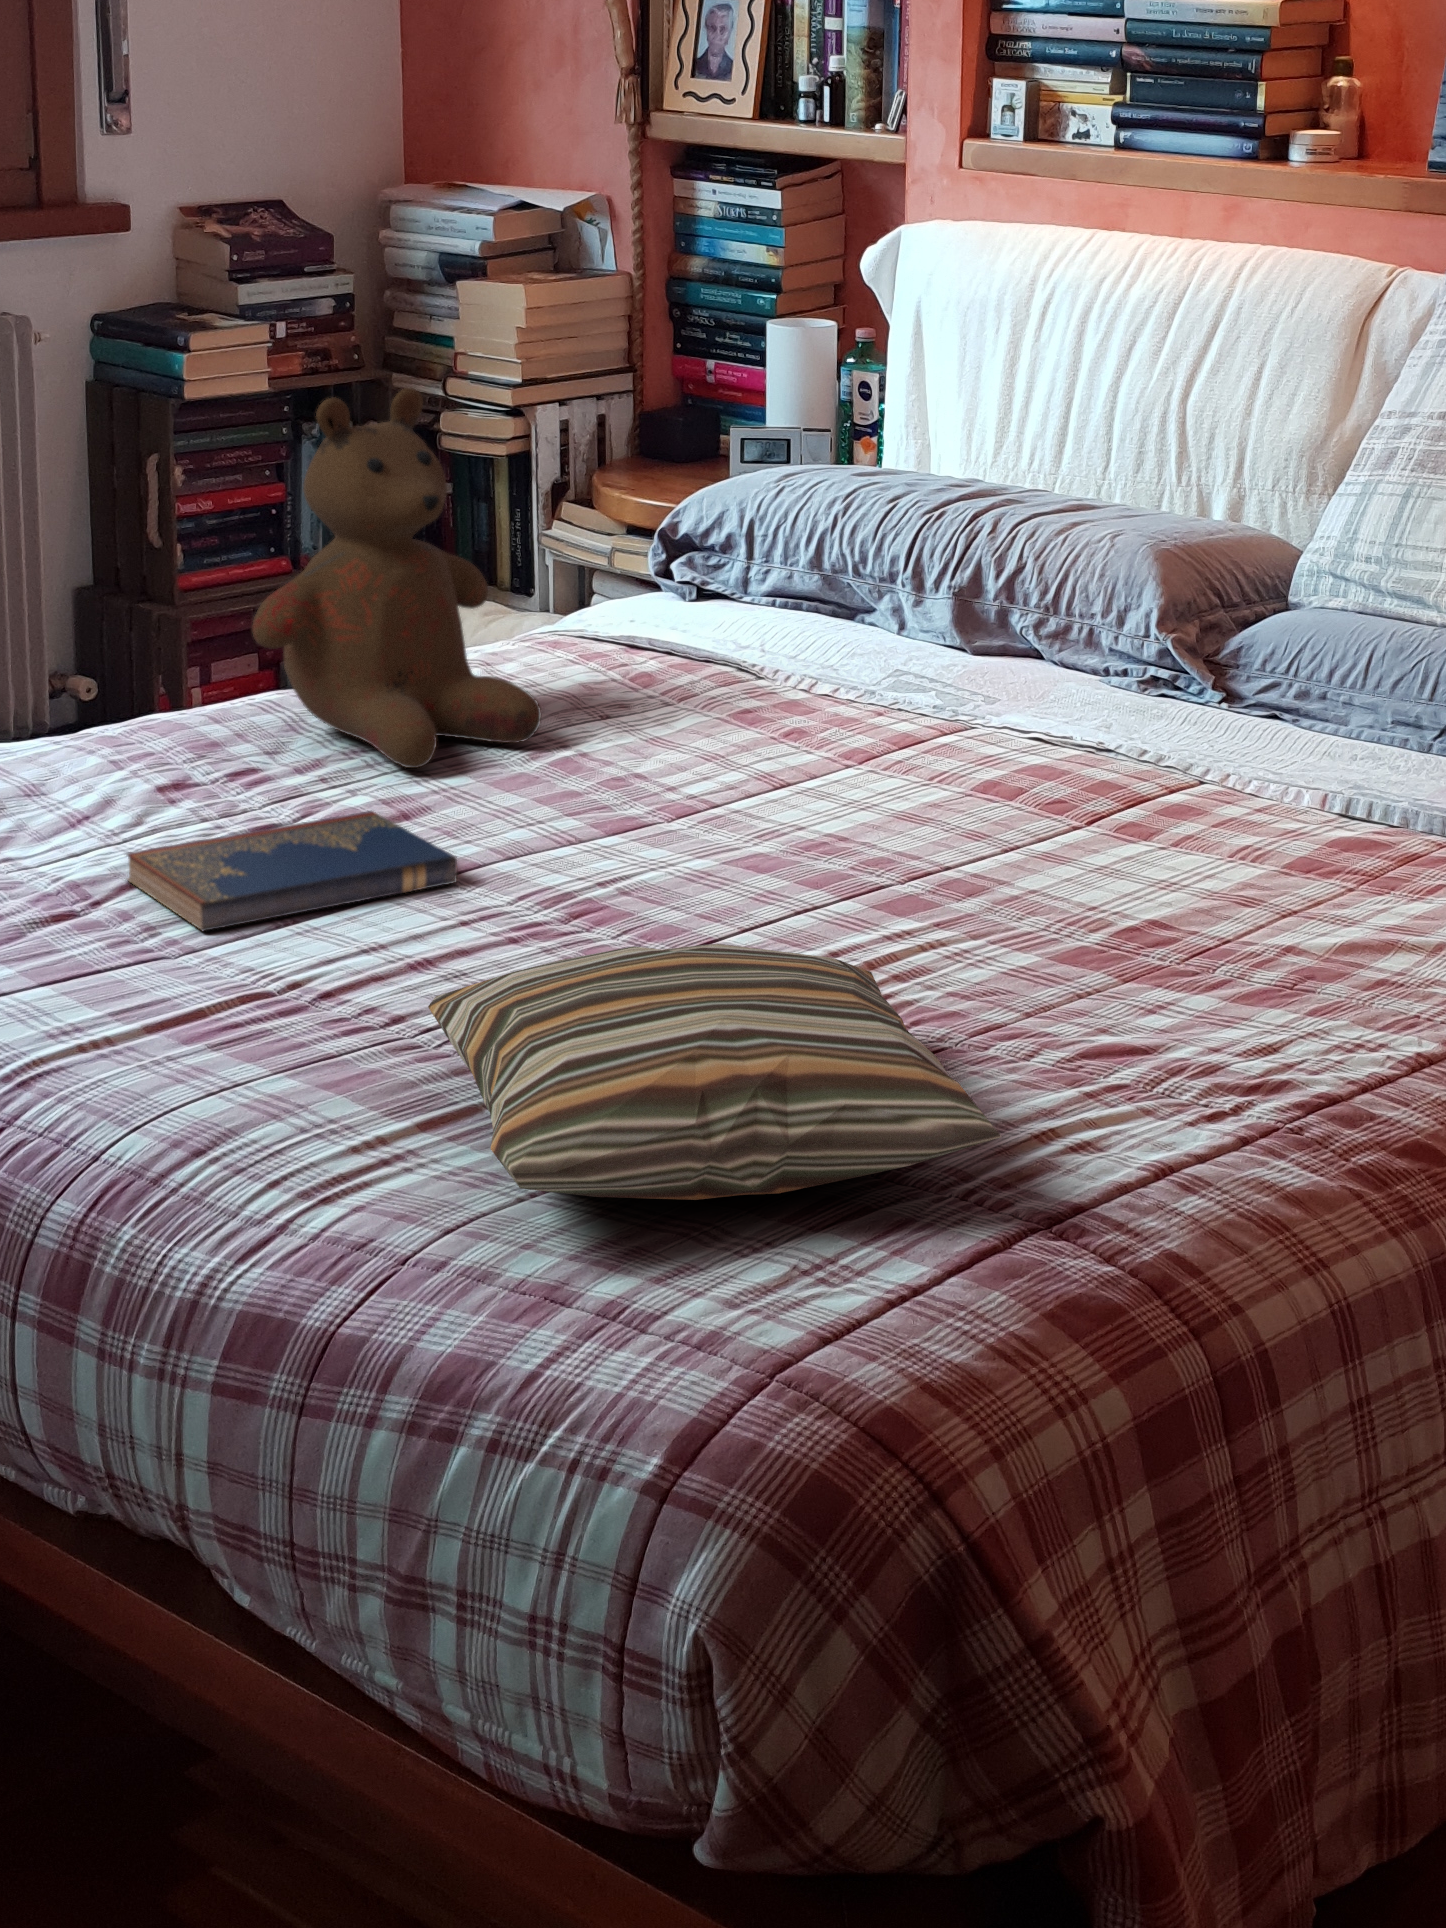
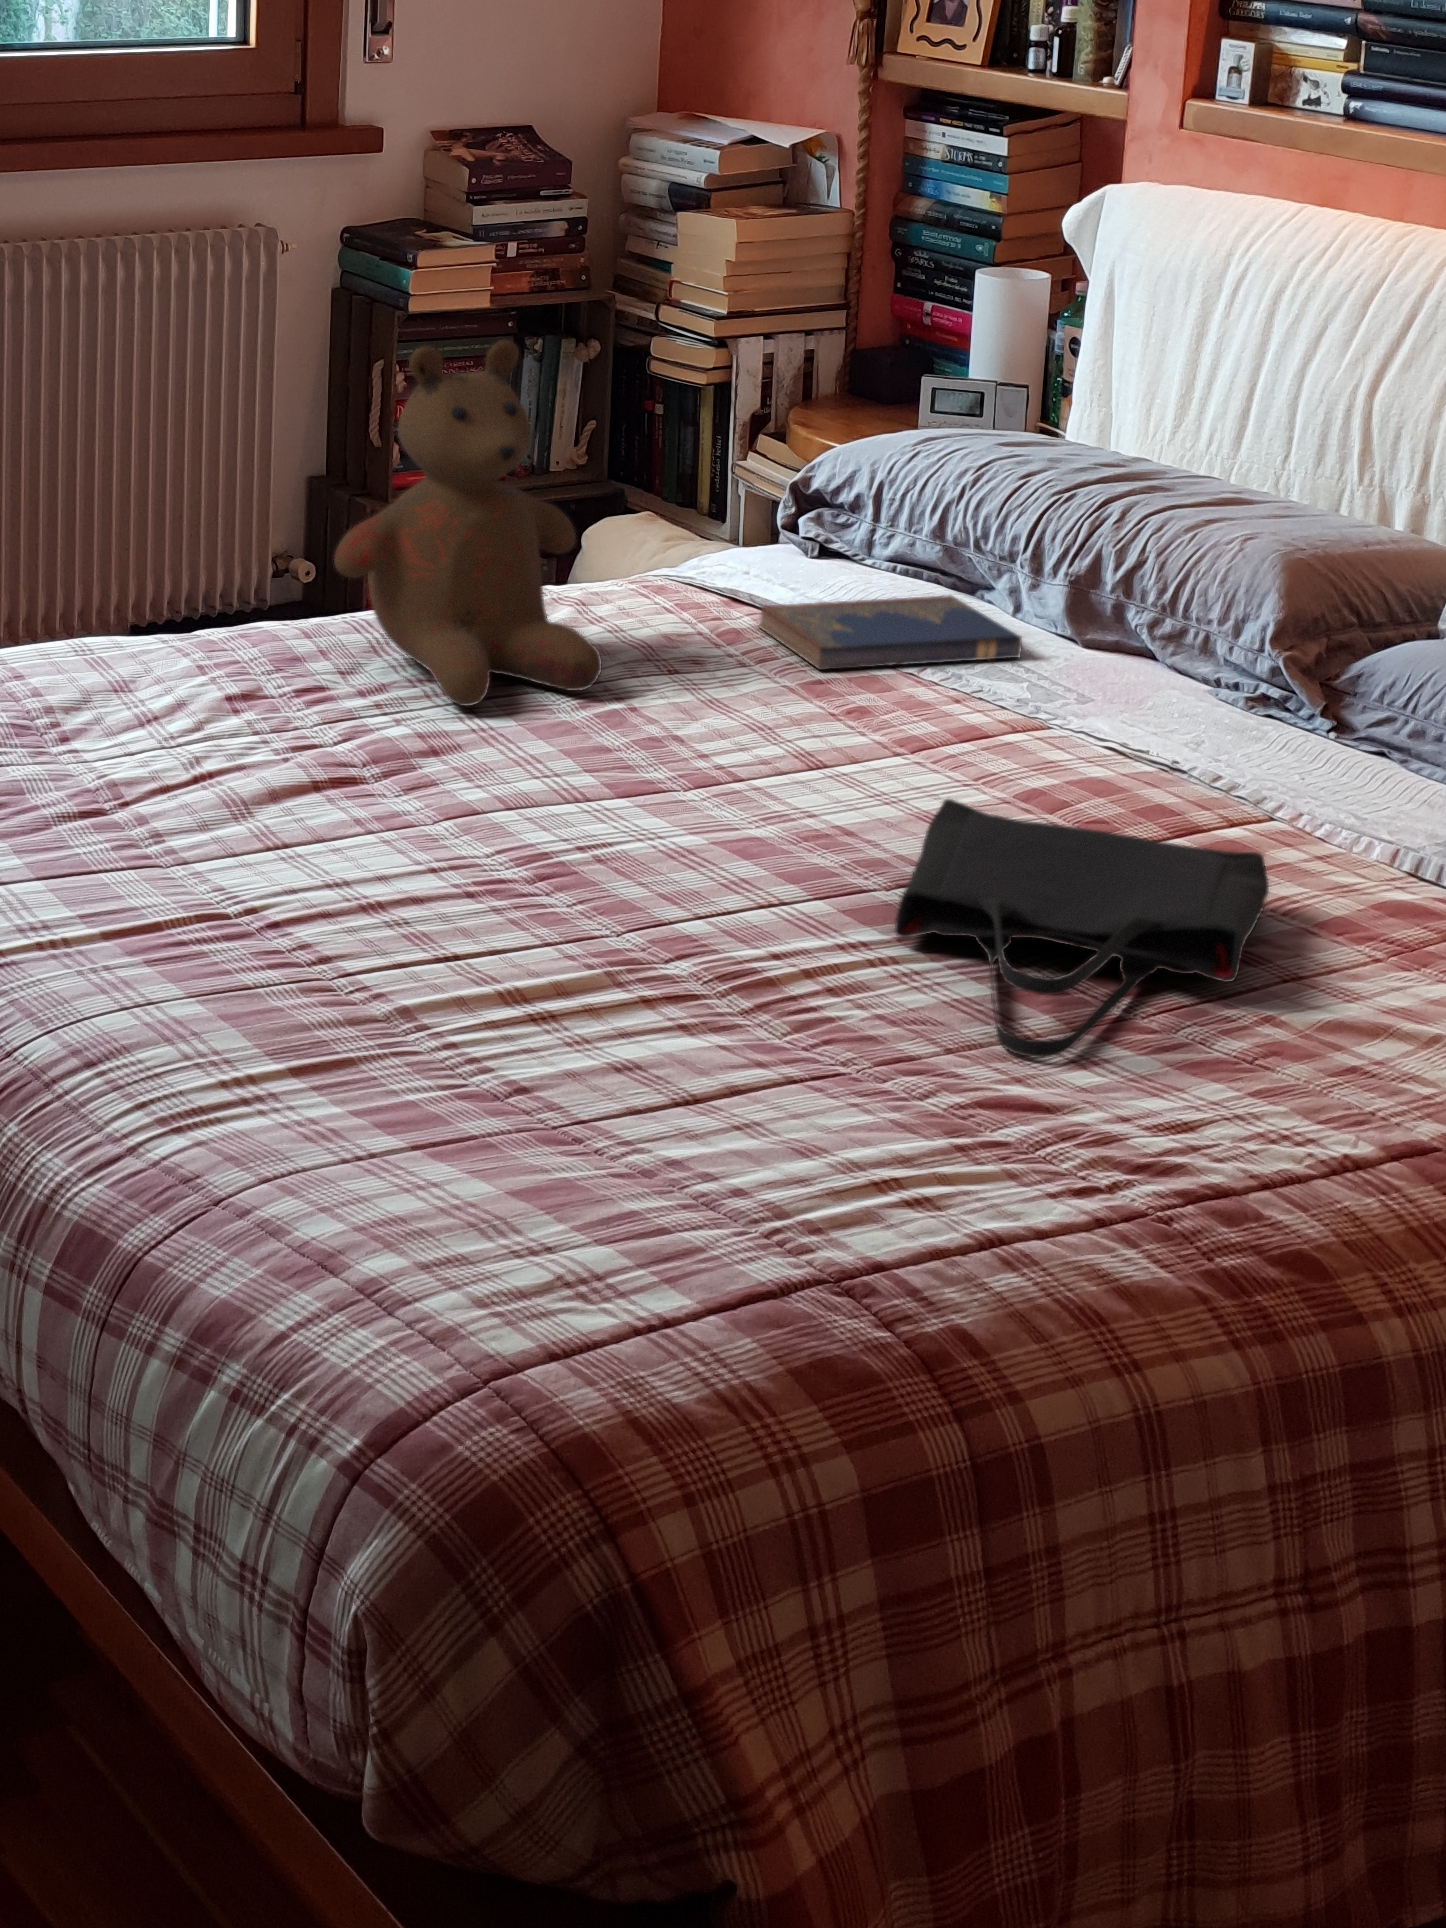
tote bag: none [932,792,1263,1011] -> present [895,799,1269,1058]
hardcover book: present [126,811,457,931] -> present [759,595,1022,670]
pillow: present [428,944,1002,1200] -> none [304,928,804,1192]

